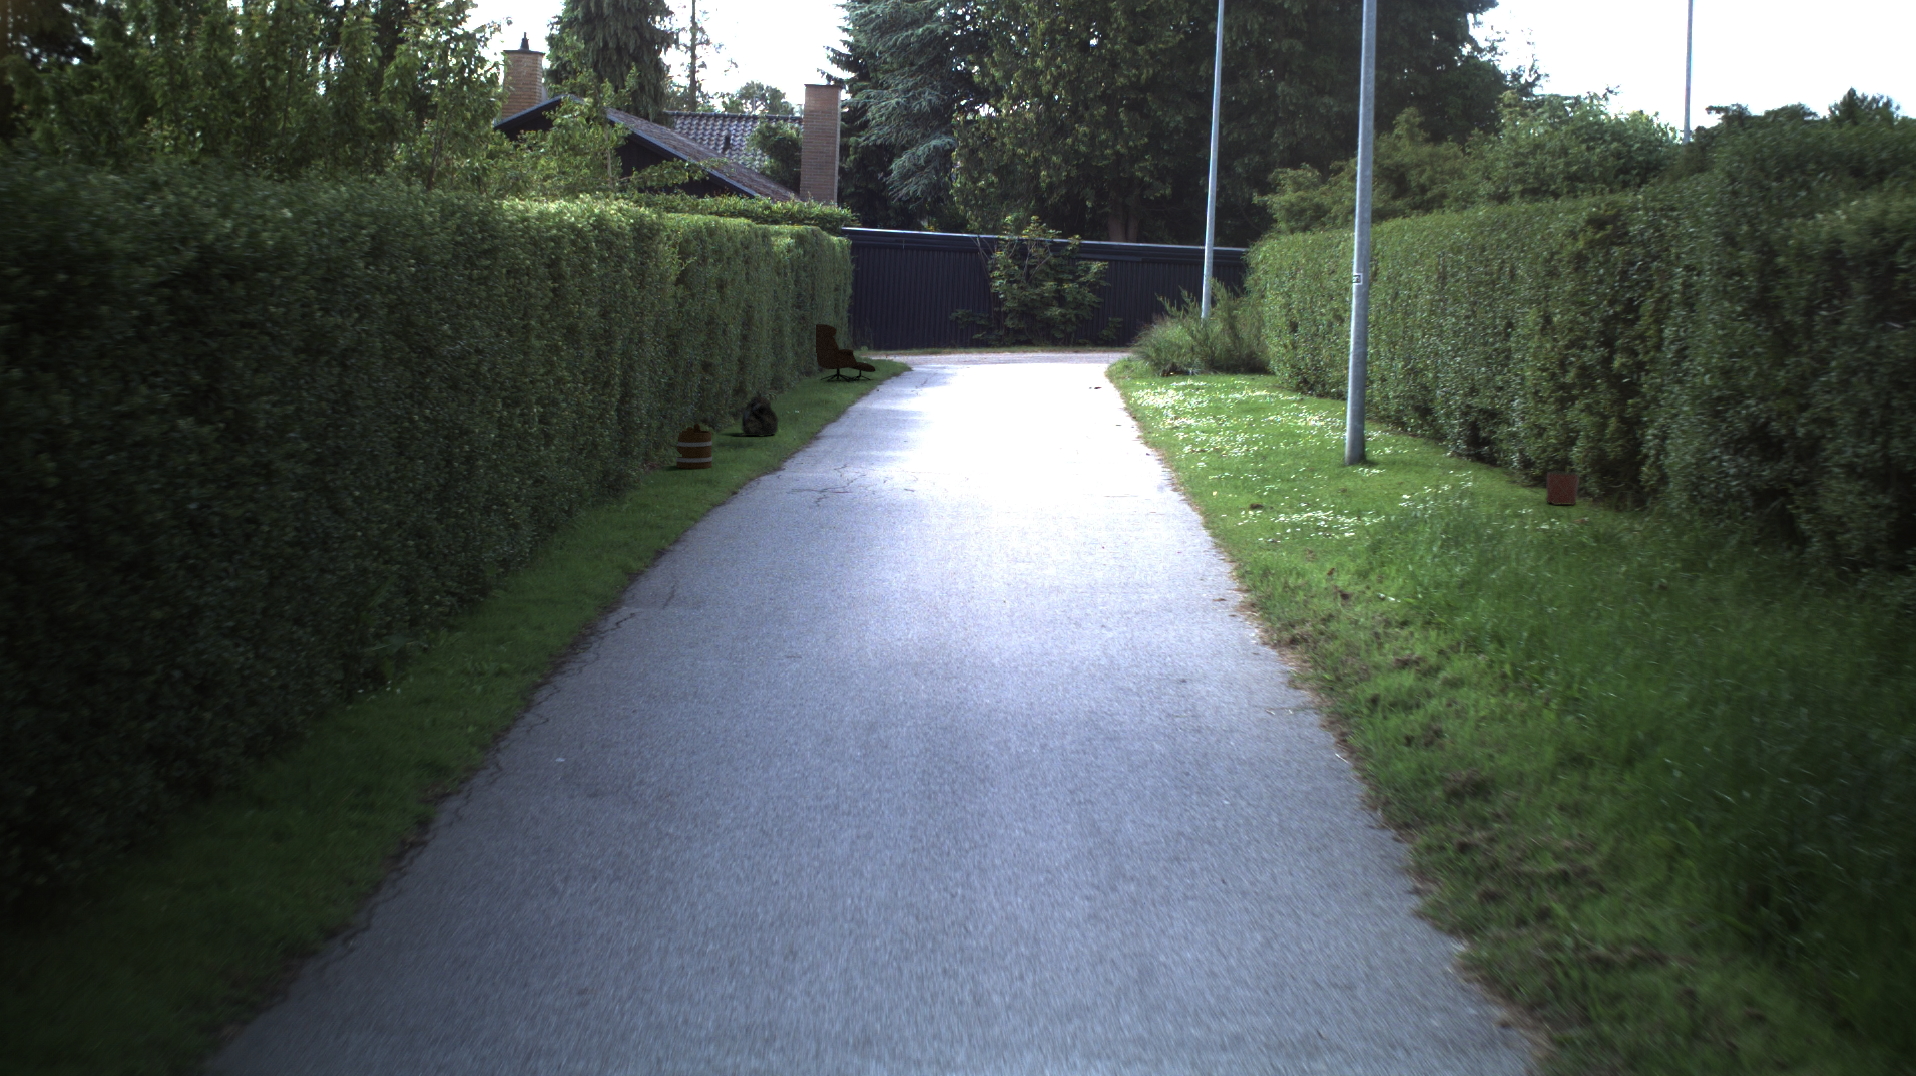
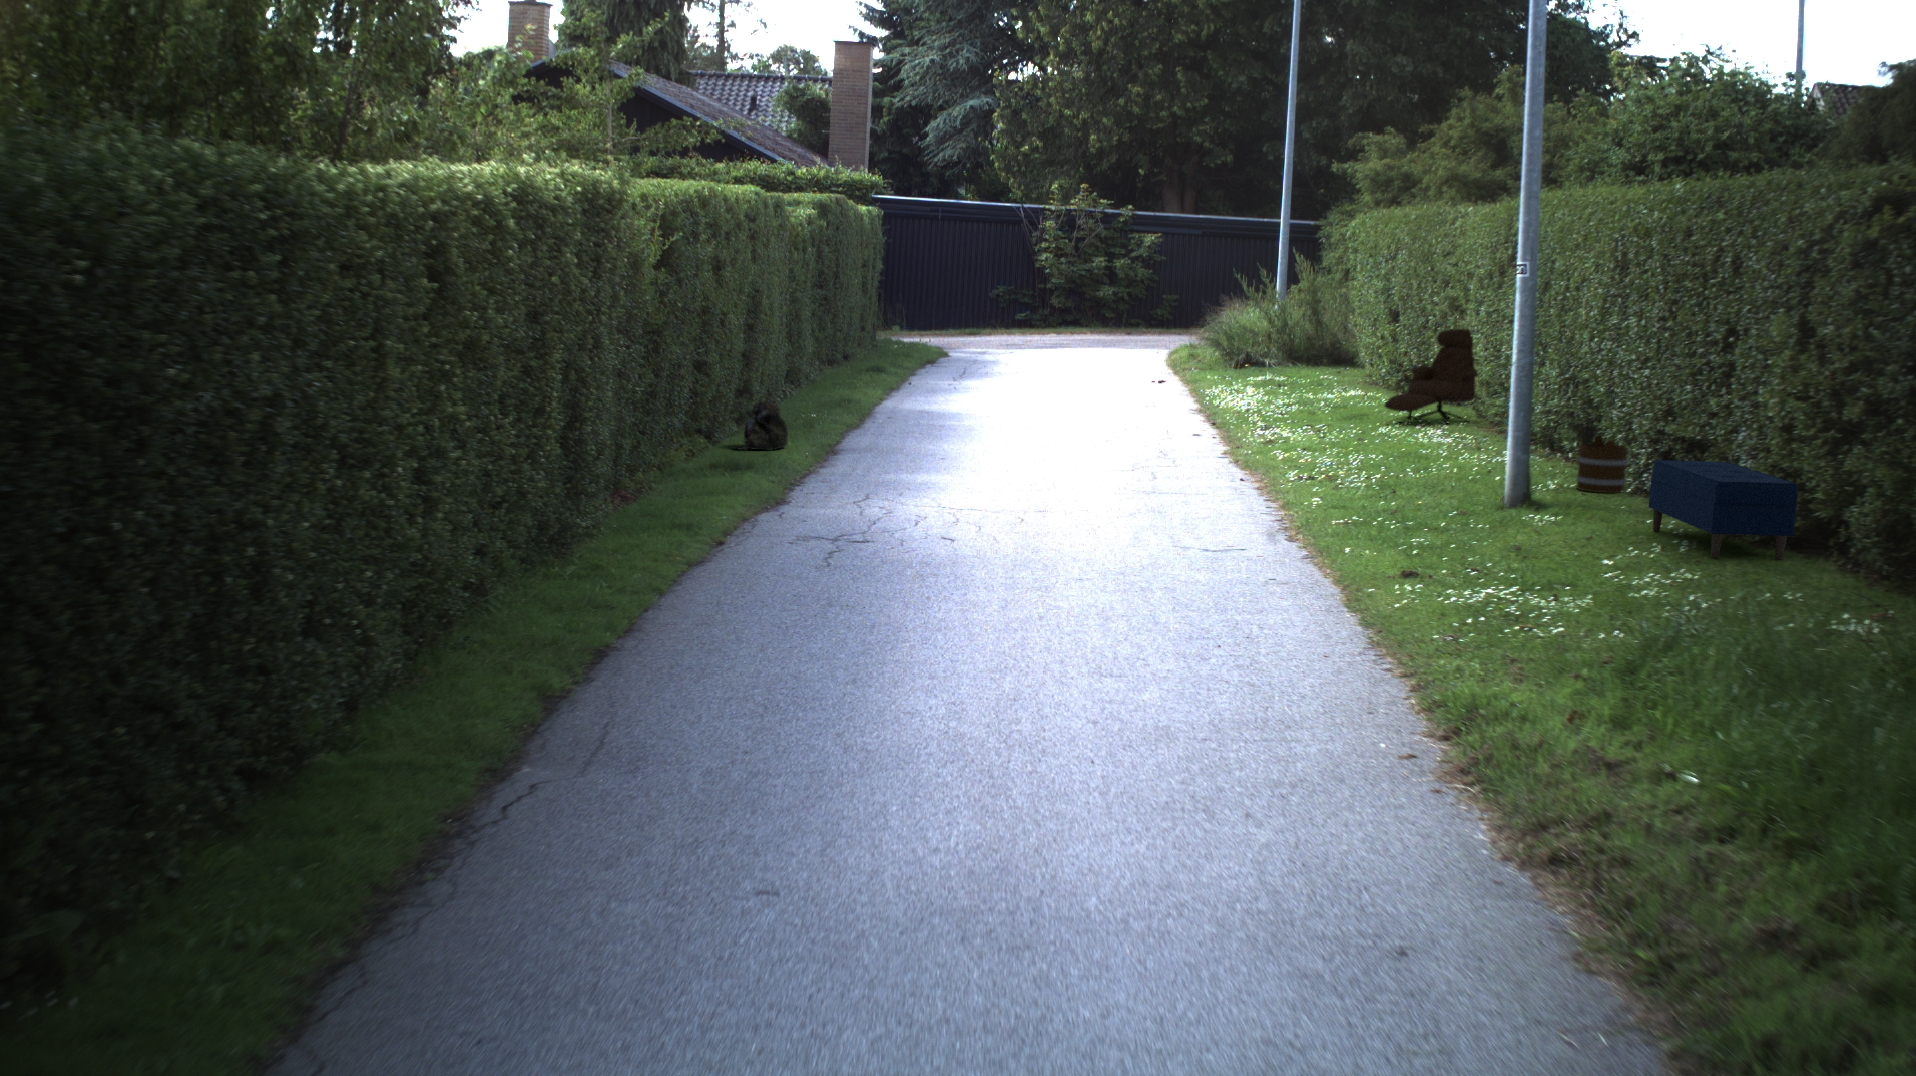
lounge chair: present [816,324,875,382] -> present [1384,329,1478,425]
bucket: present [675,424,712,469] -> present [1577,436,1627,493]
bench: none [1448,424,1546,494] -> present [1649,460,1797,560]
planter: present [1546,471,1579,505] -> none [1805,534,1853,581]

